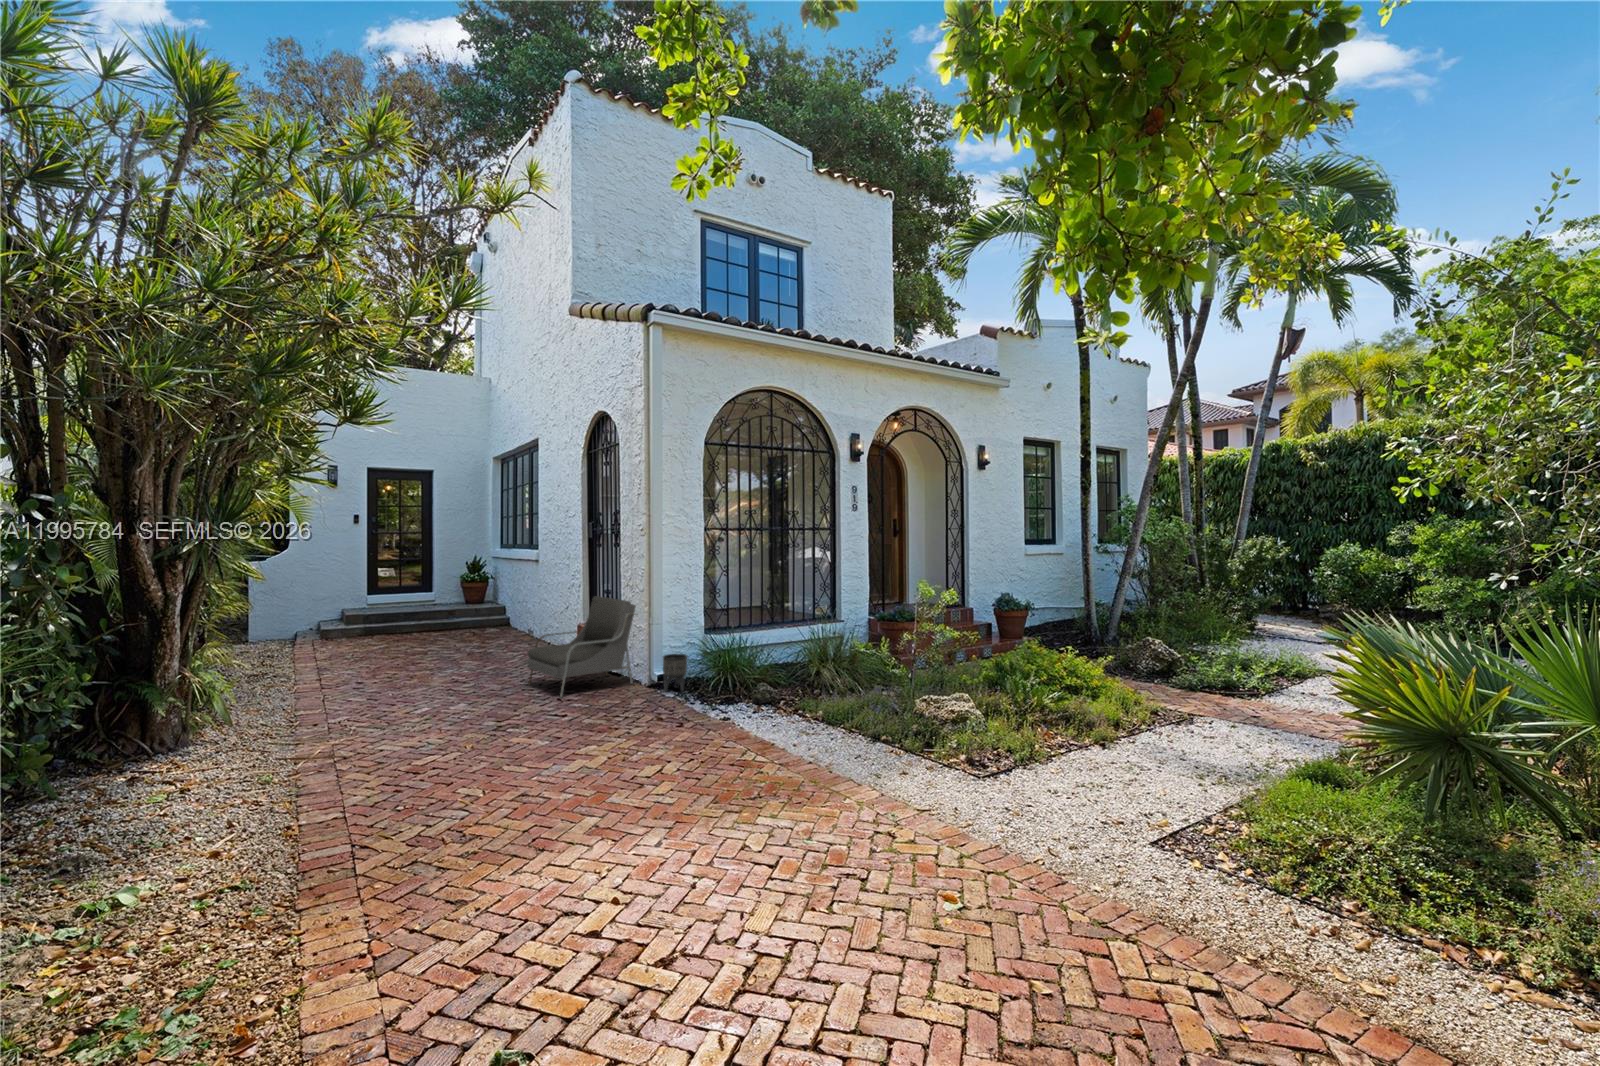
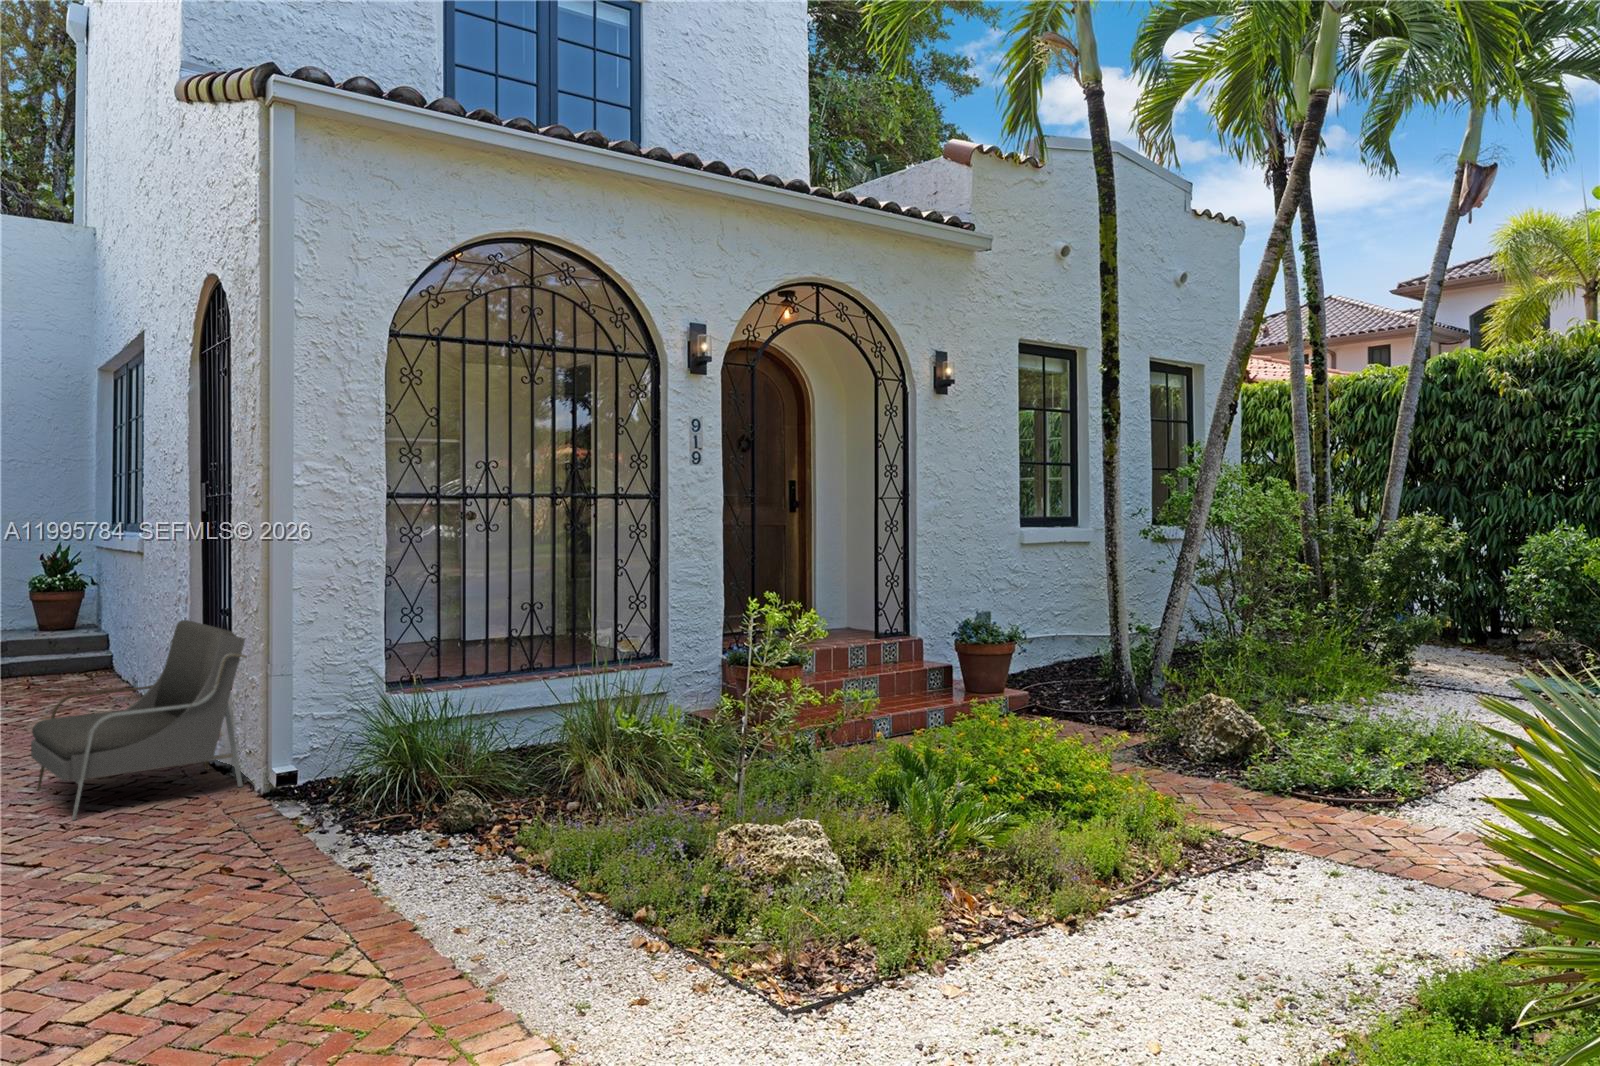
planter: present [663,654,687,692] -> none [288,731,338,804]

